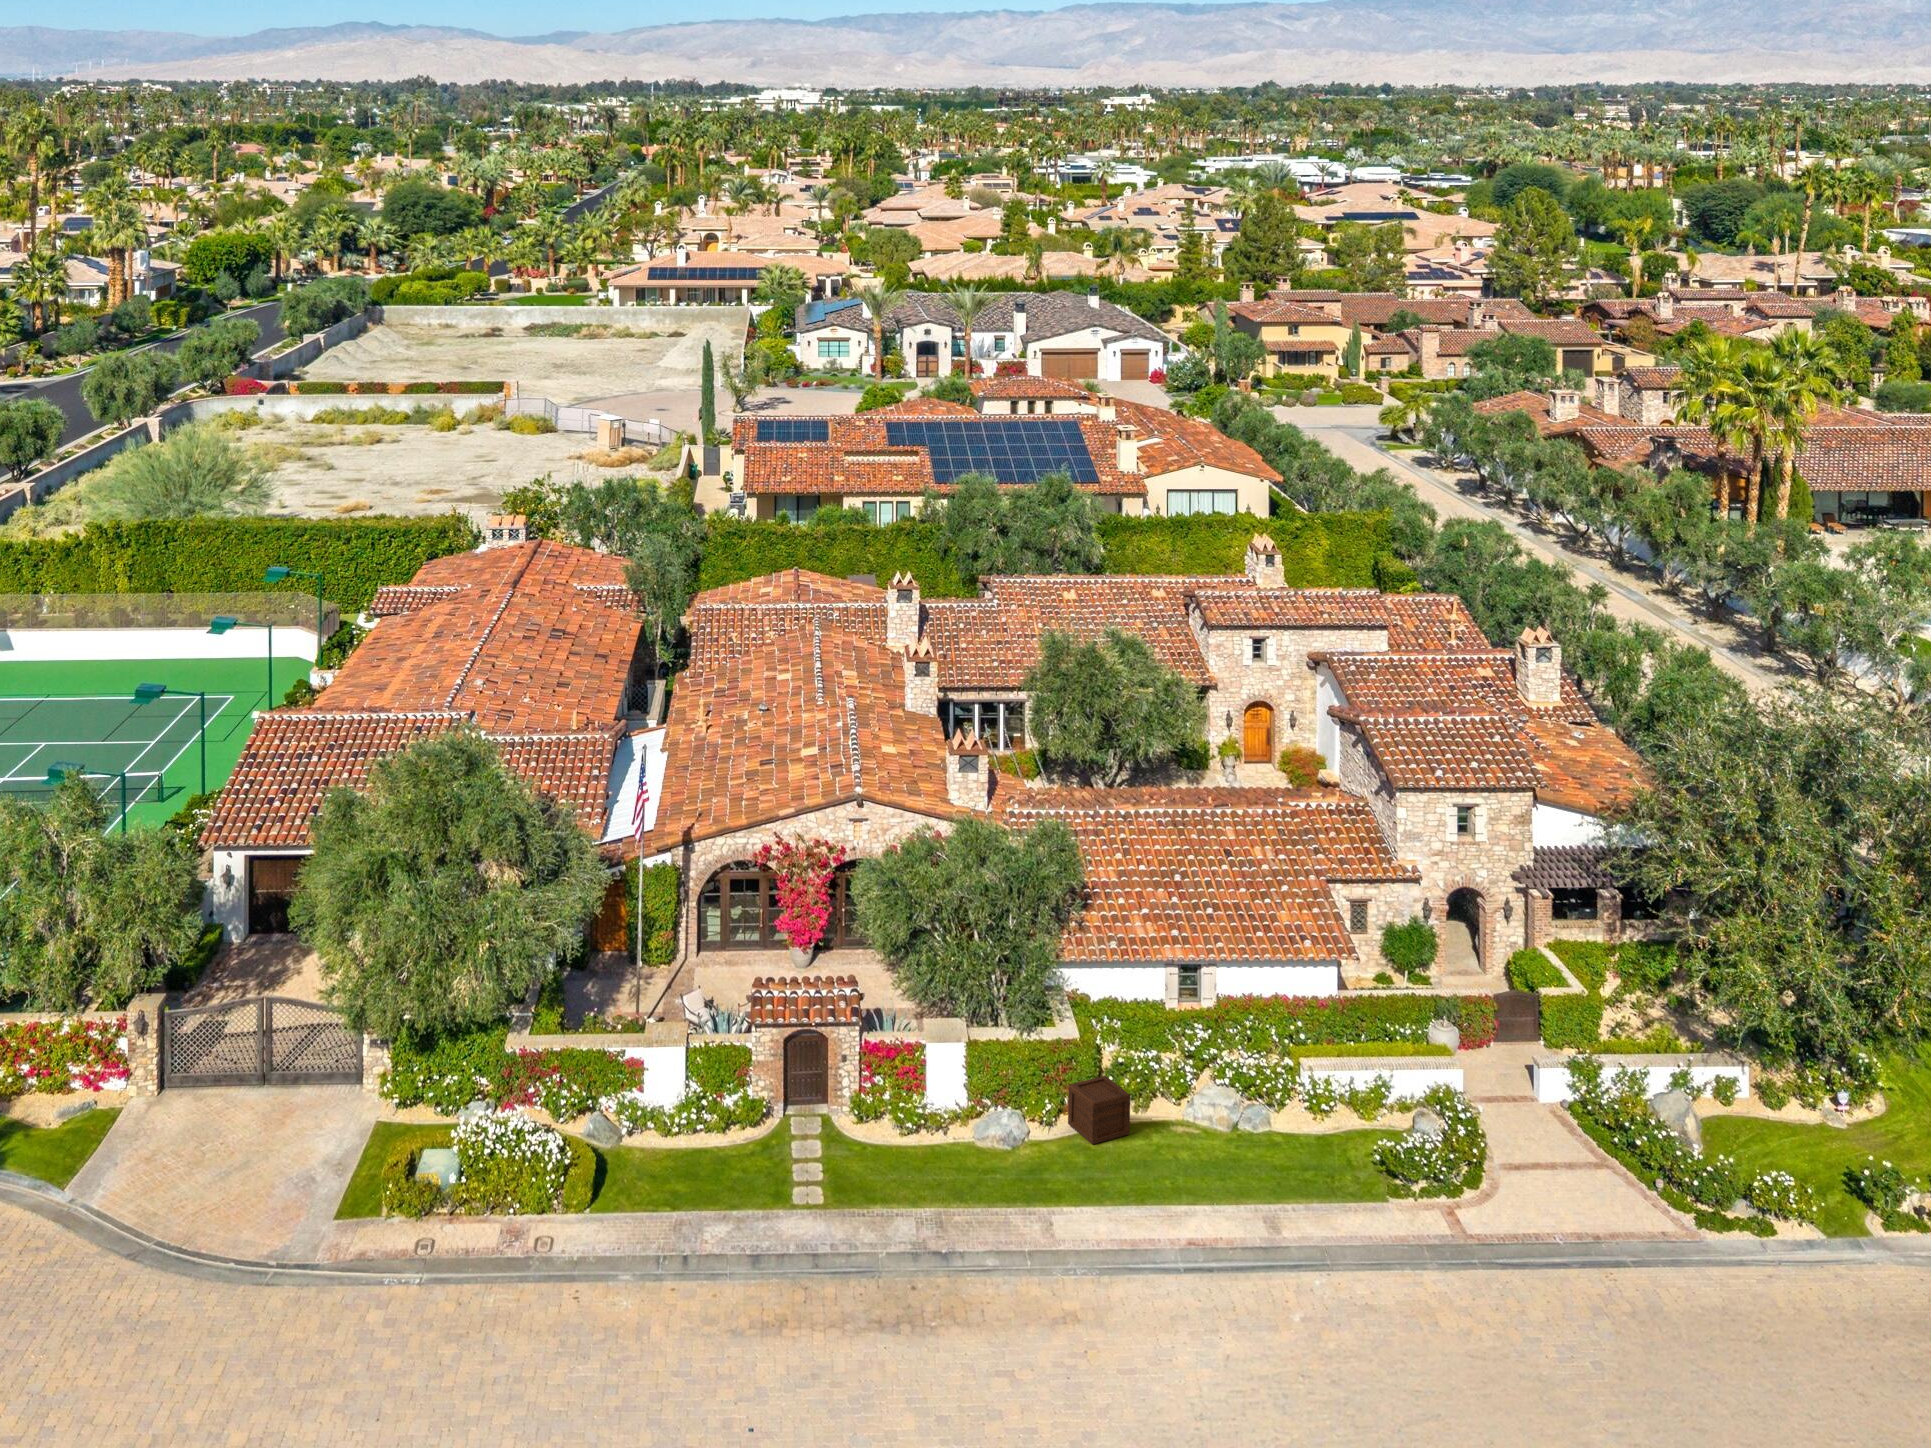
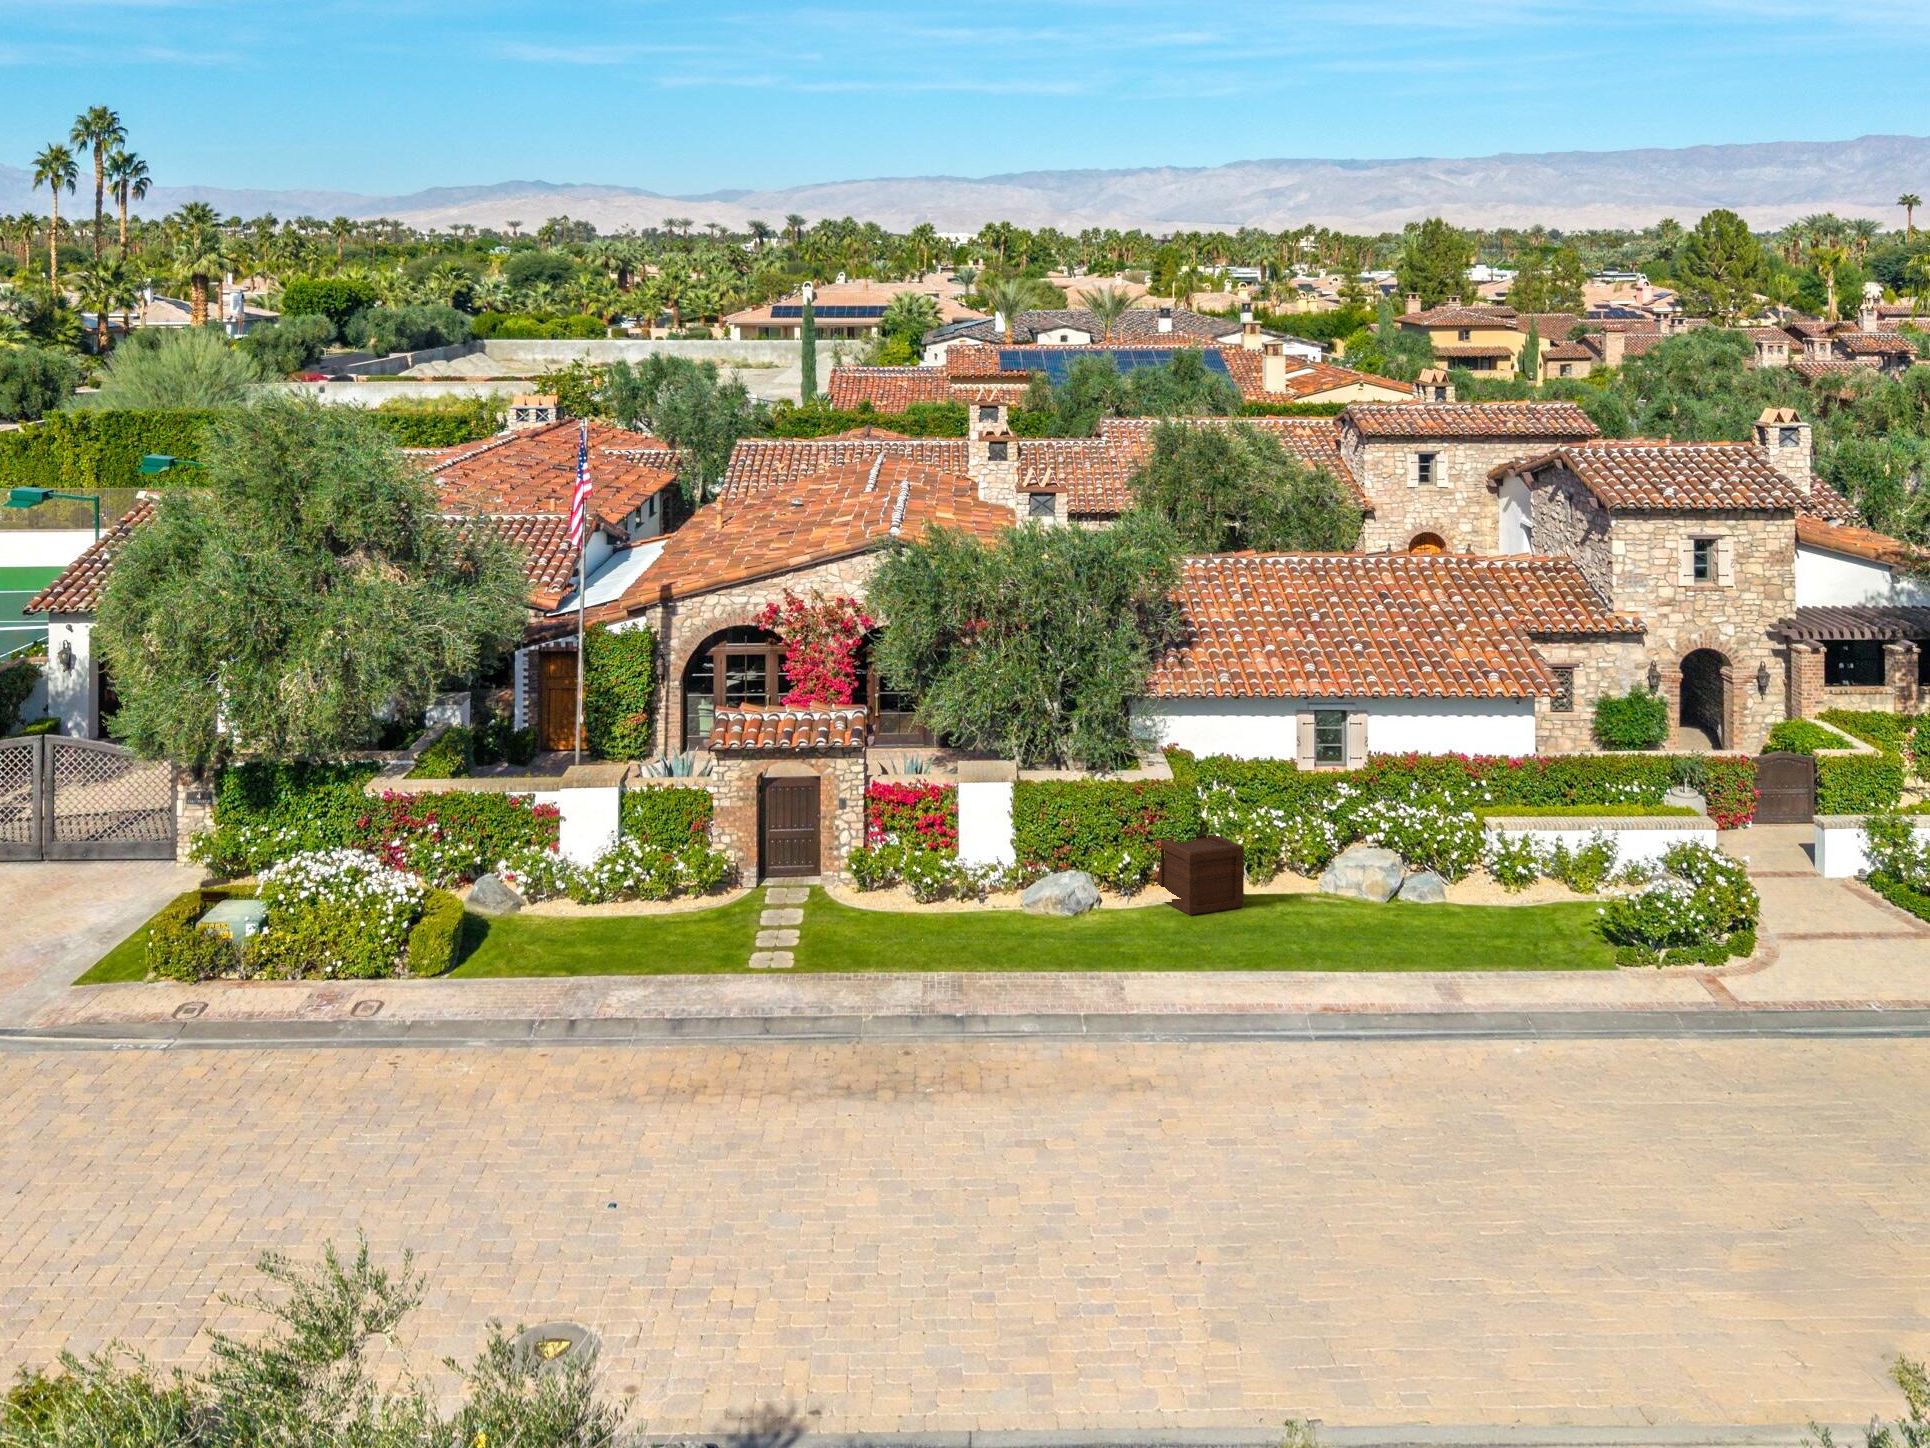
decorative plant: none [392,1089,414,1132] -> present [200,845,231,901]

